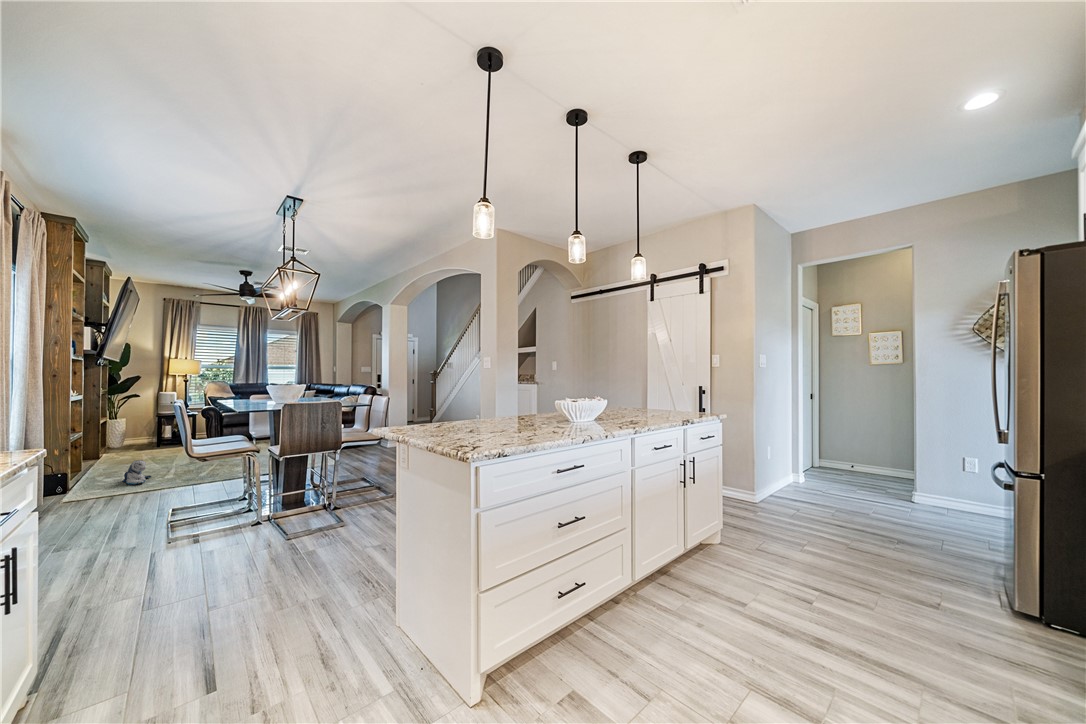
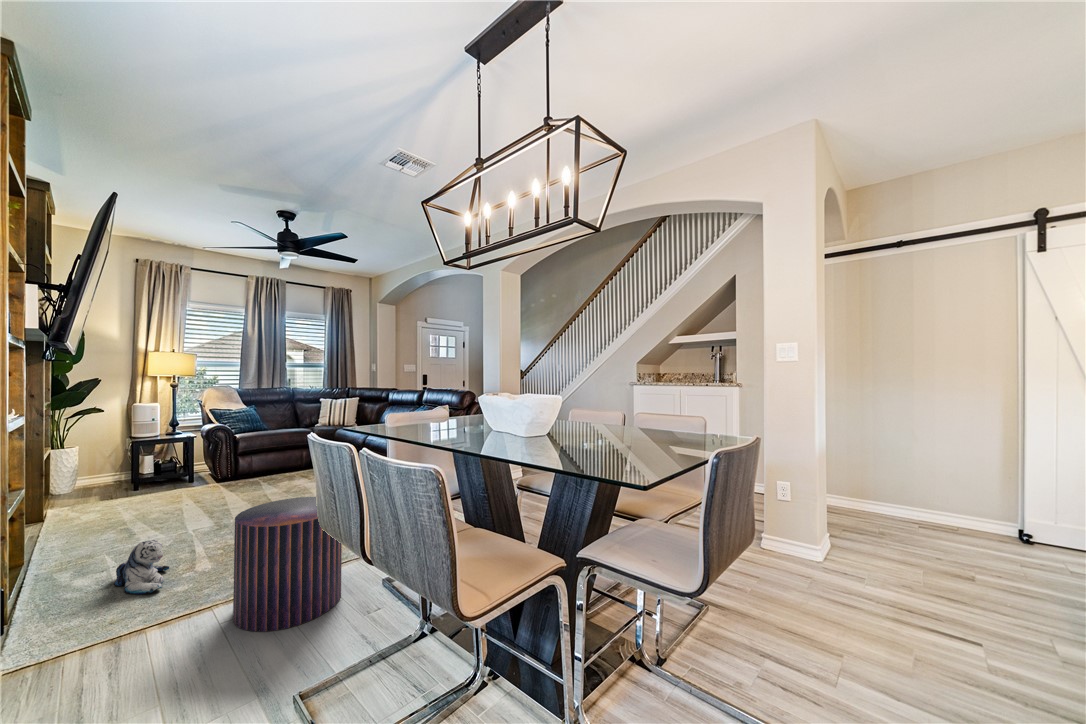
pouf: none [167,440,228,497] -> present [233,497,342,632]

